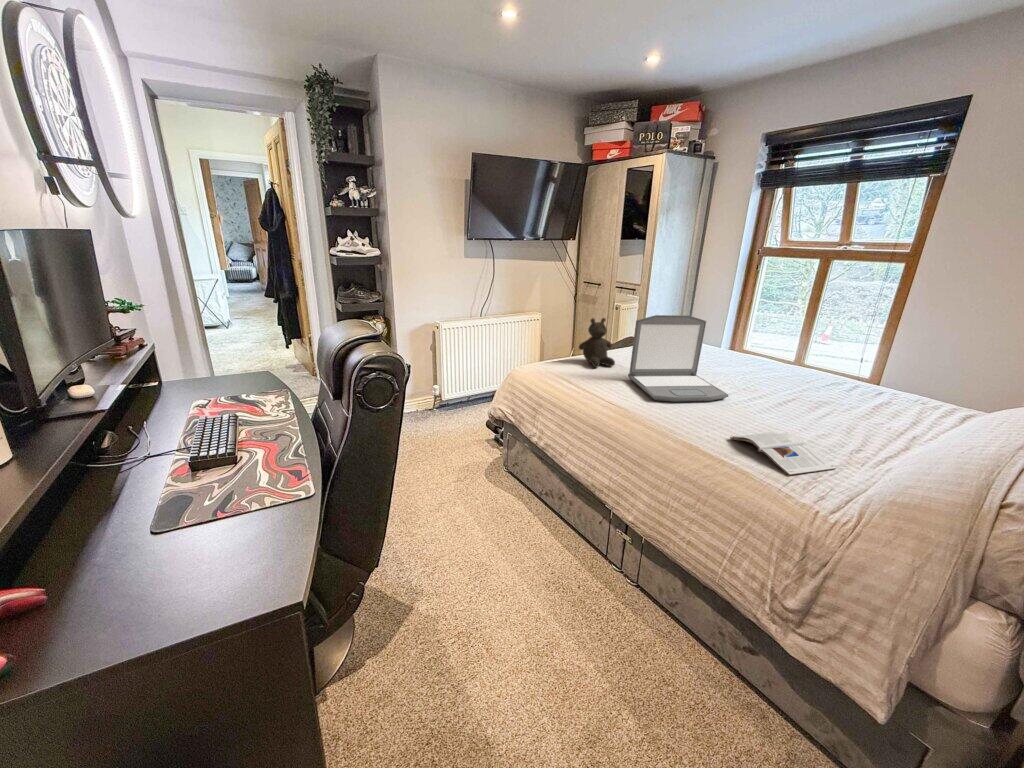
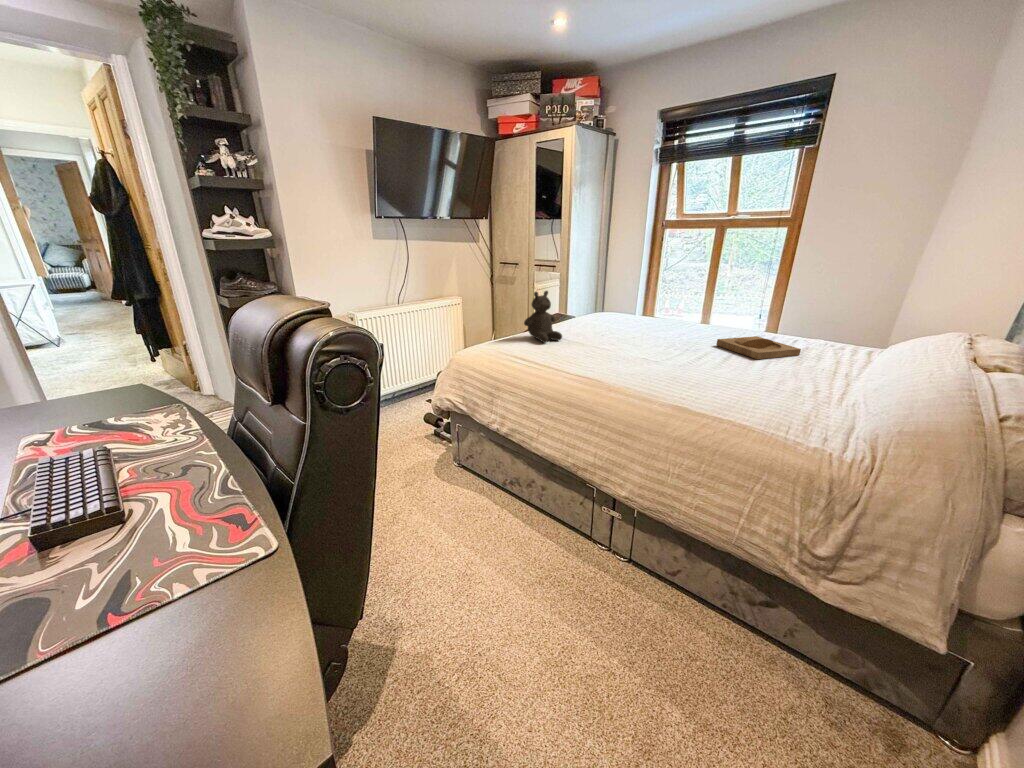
laptop: present [628,315,729,402] -> none [582,280,684,367]
tray: none [778,382,874,410] -> present [716,336,801,359]
magazine: present [730,432,836,475] -> none [711,383,816,422]

